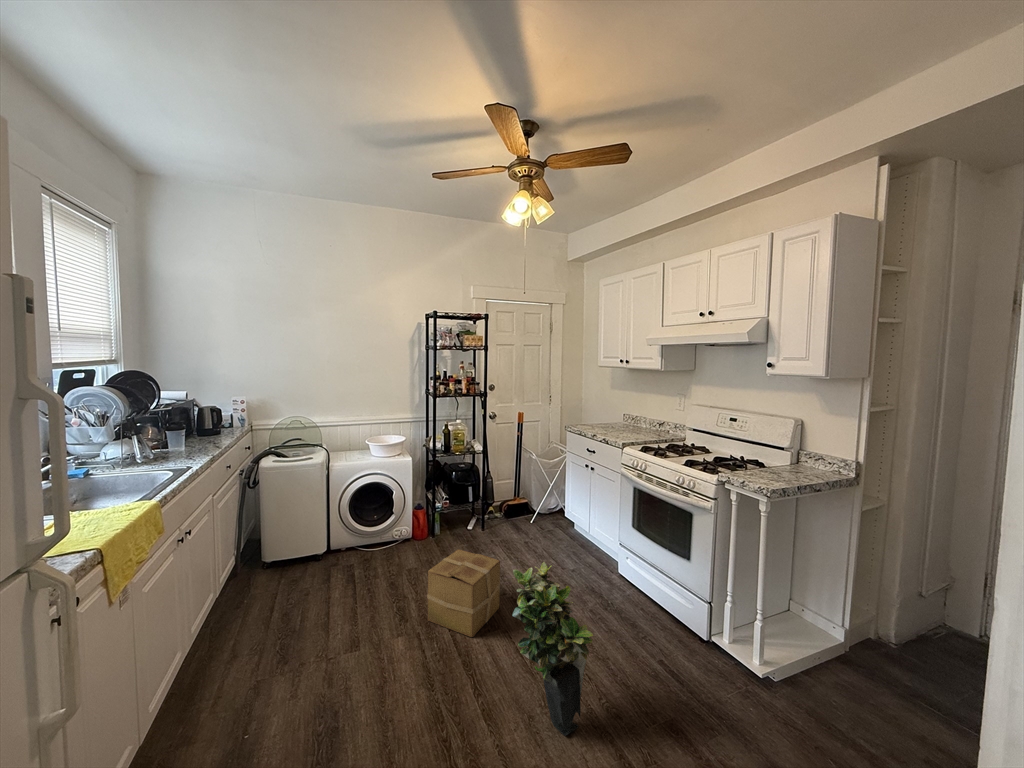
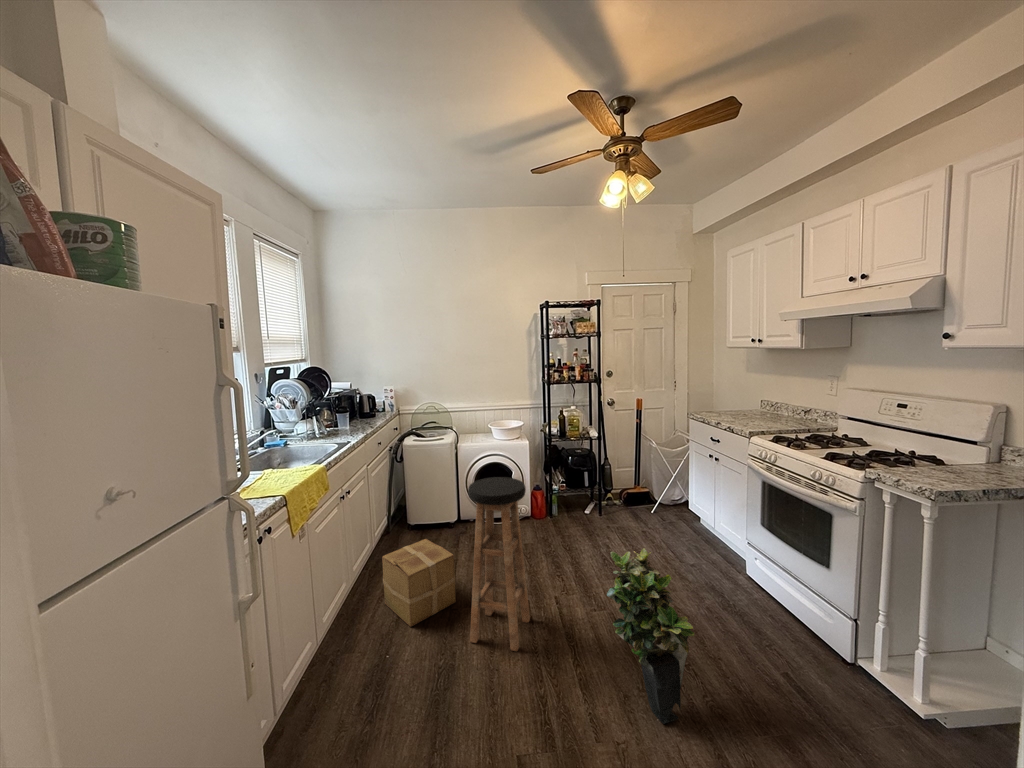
bar stool: none [354,500,422,693] -> present [468,477,530,651]
cardboard box: present [427,549,500,637] -> present [382,539,456,627]

